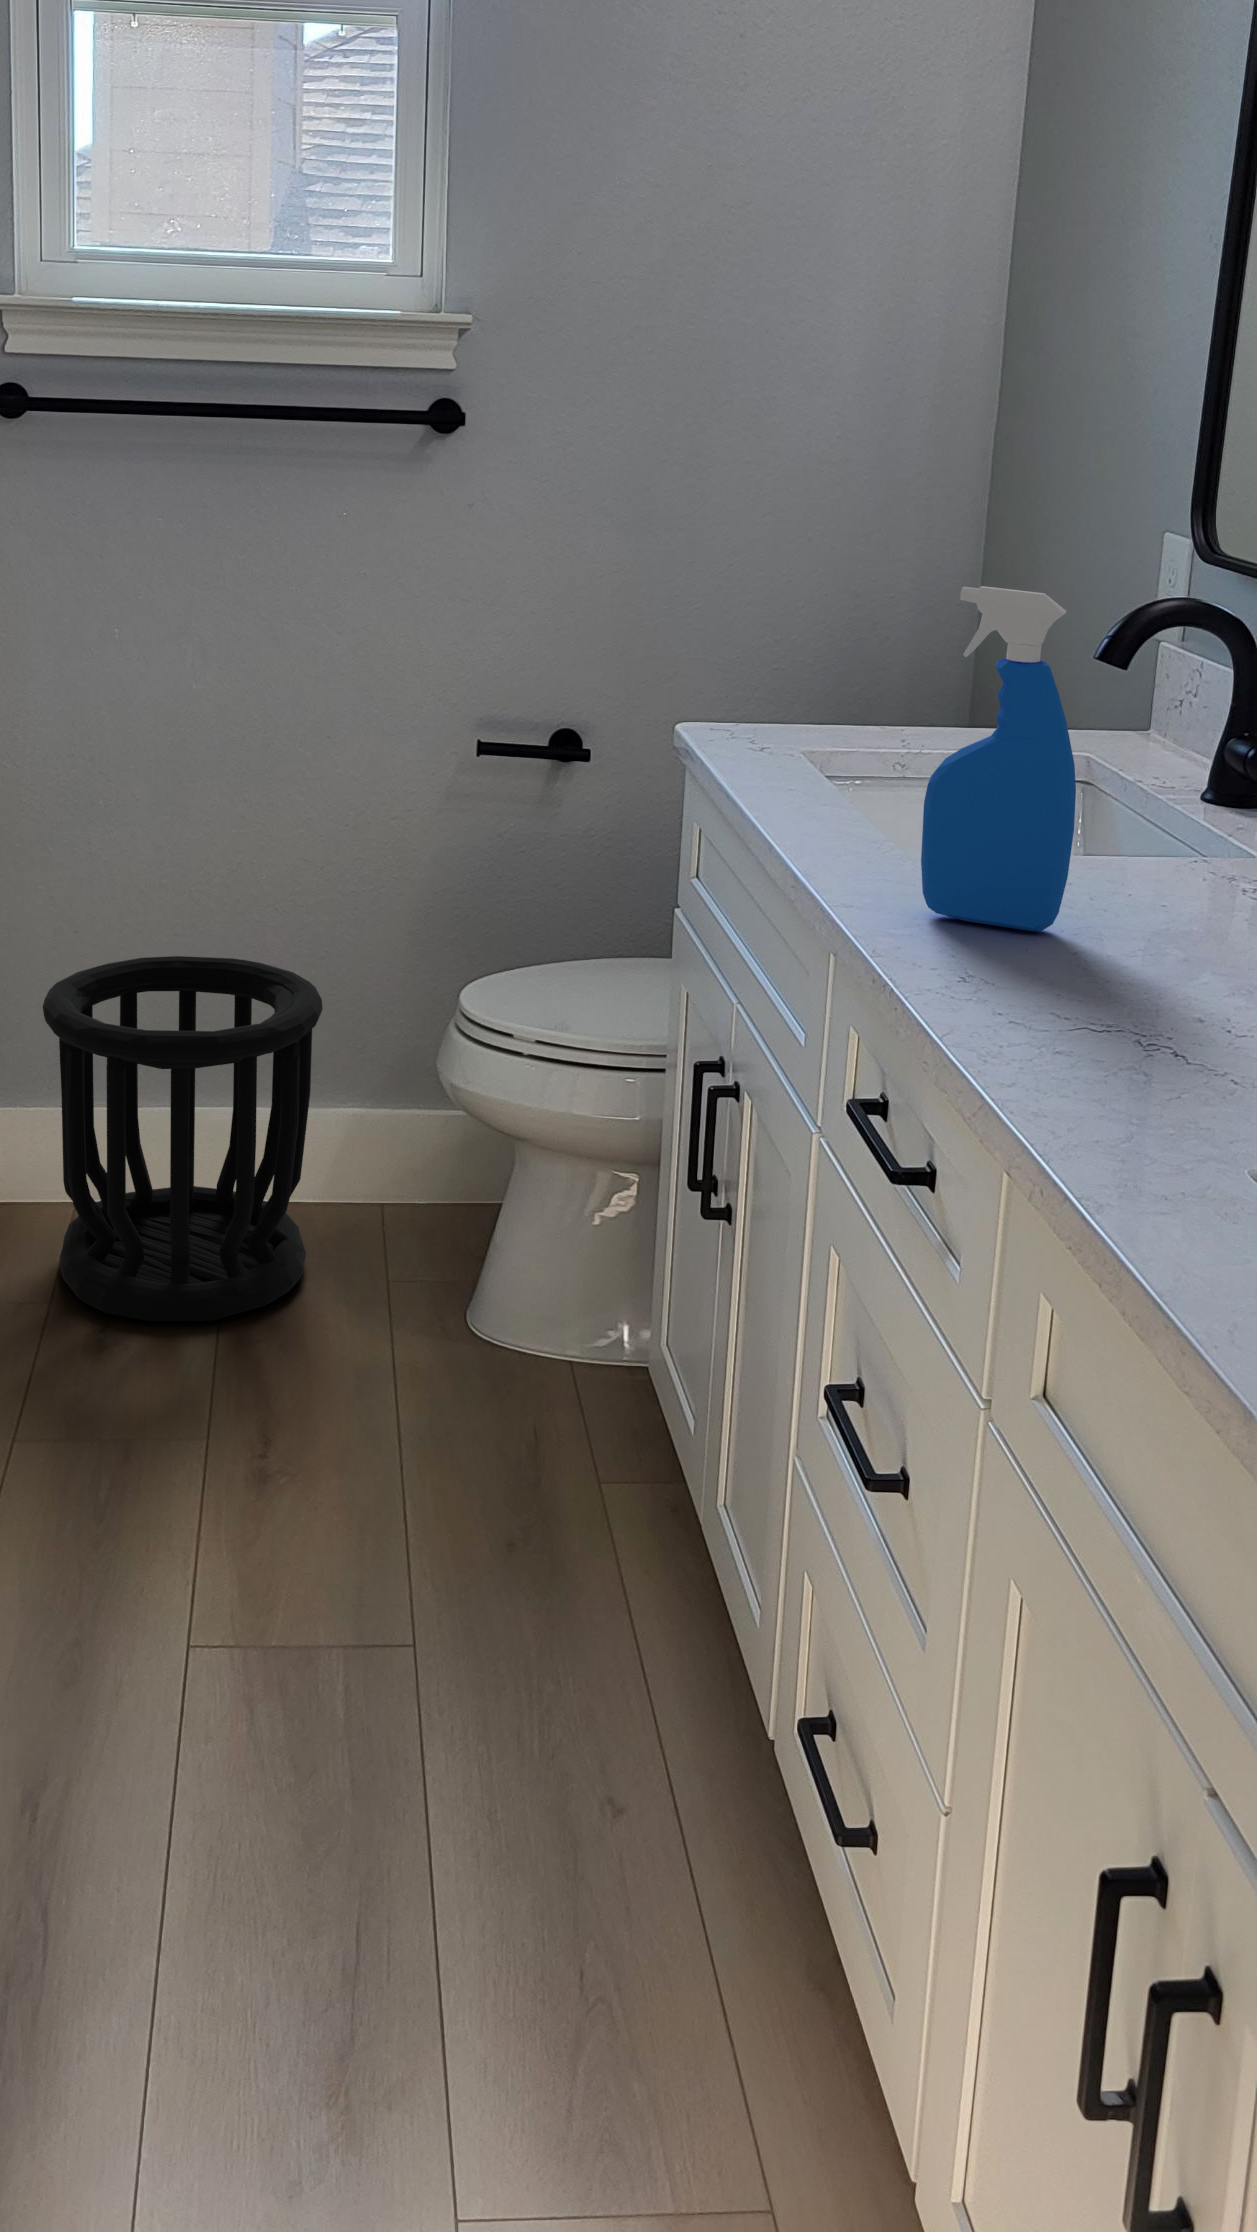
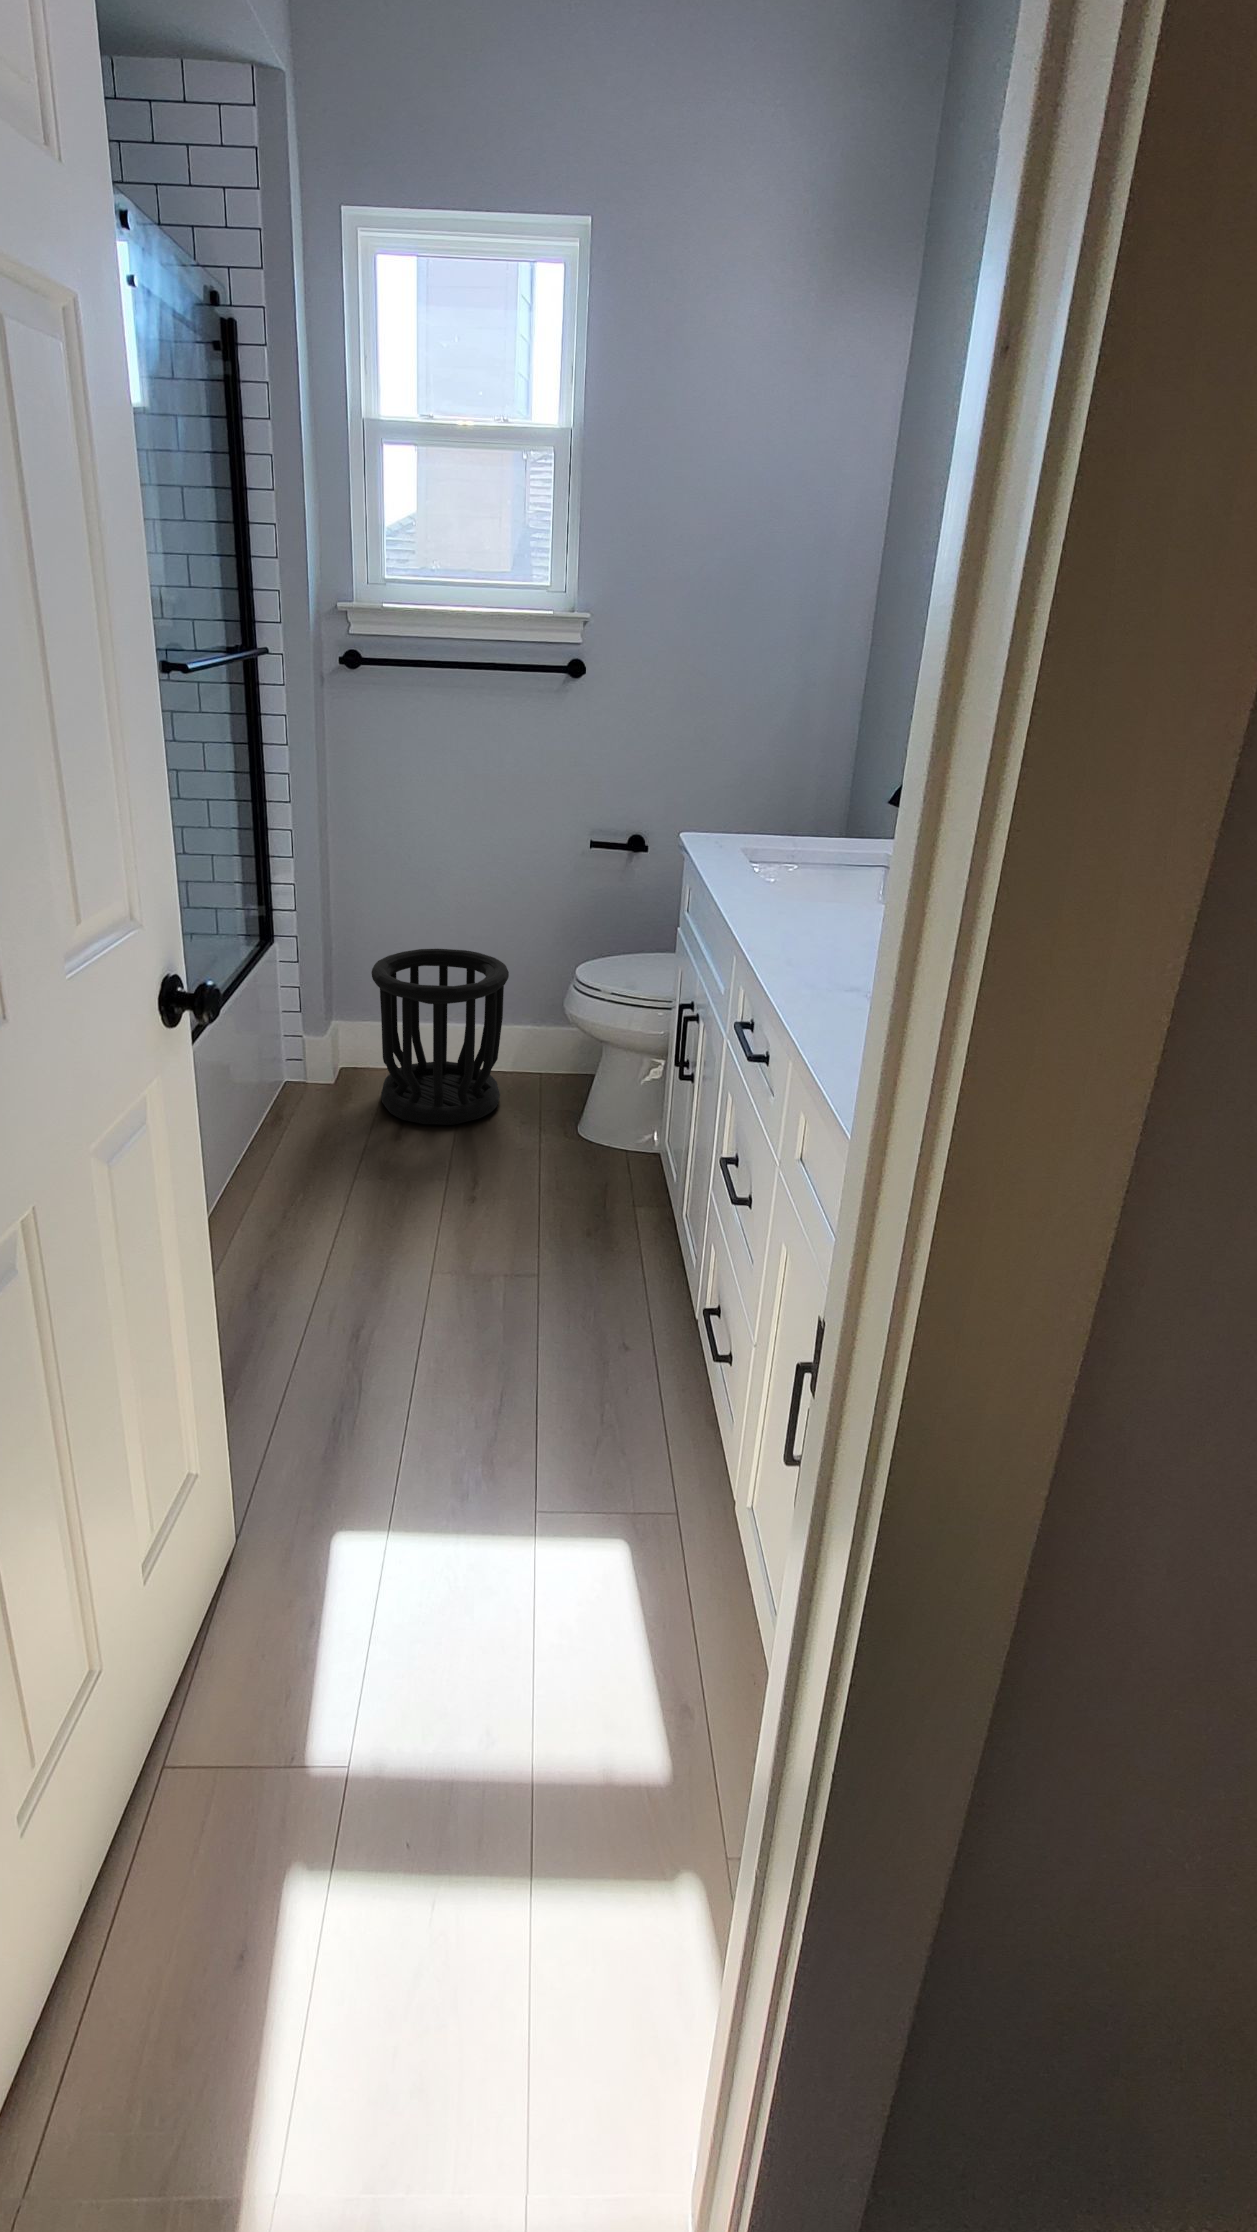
spray bottle: present [921,586,1076,931] -> none [778,777,853,947]

